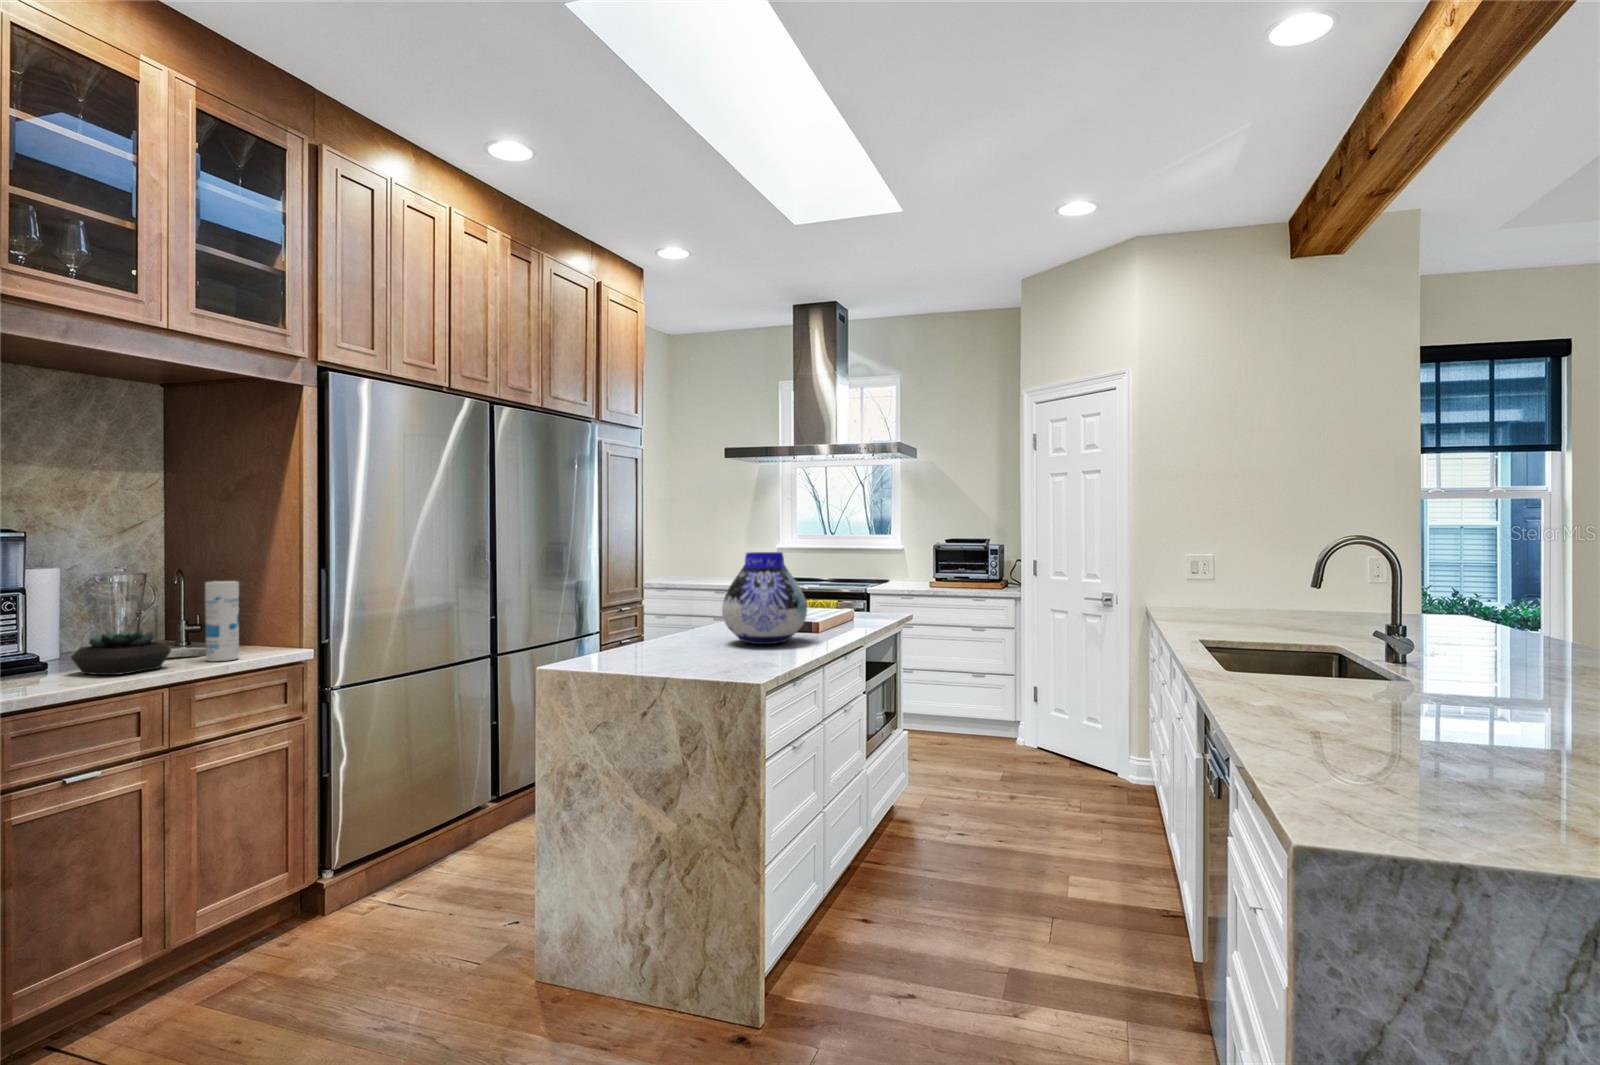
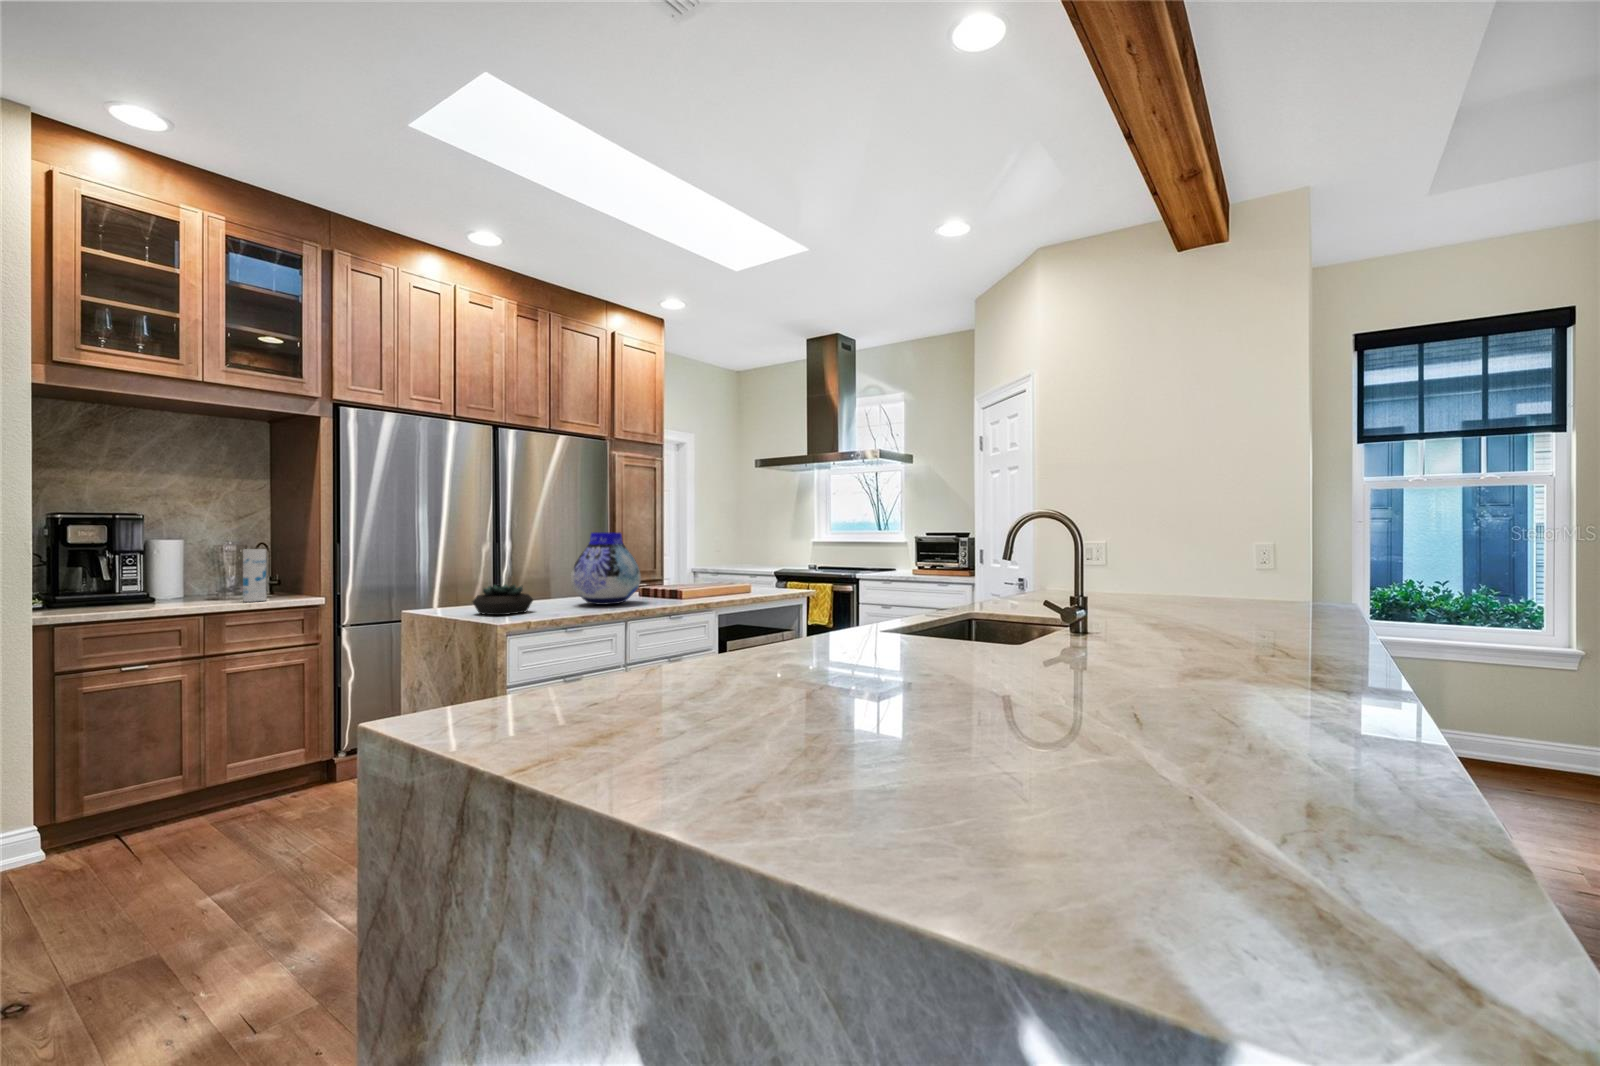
succulent plant: present [71,629,171,675] -> present [472,585,533,615]

